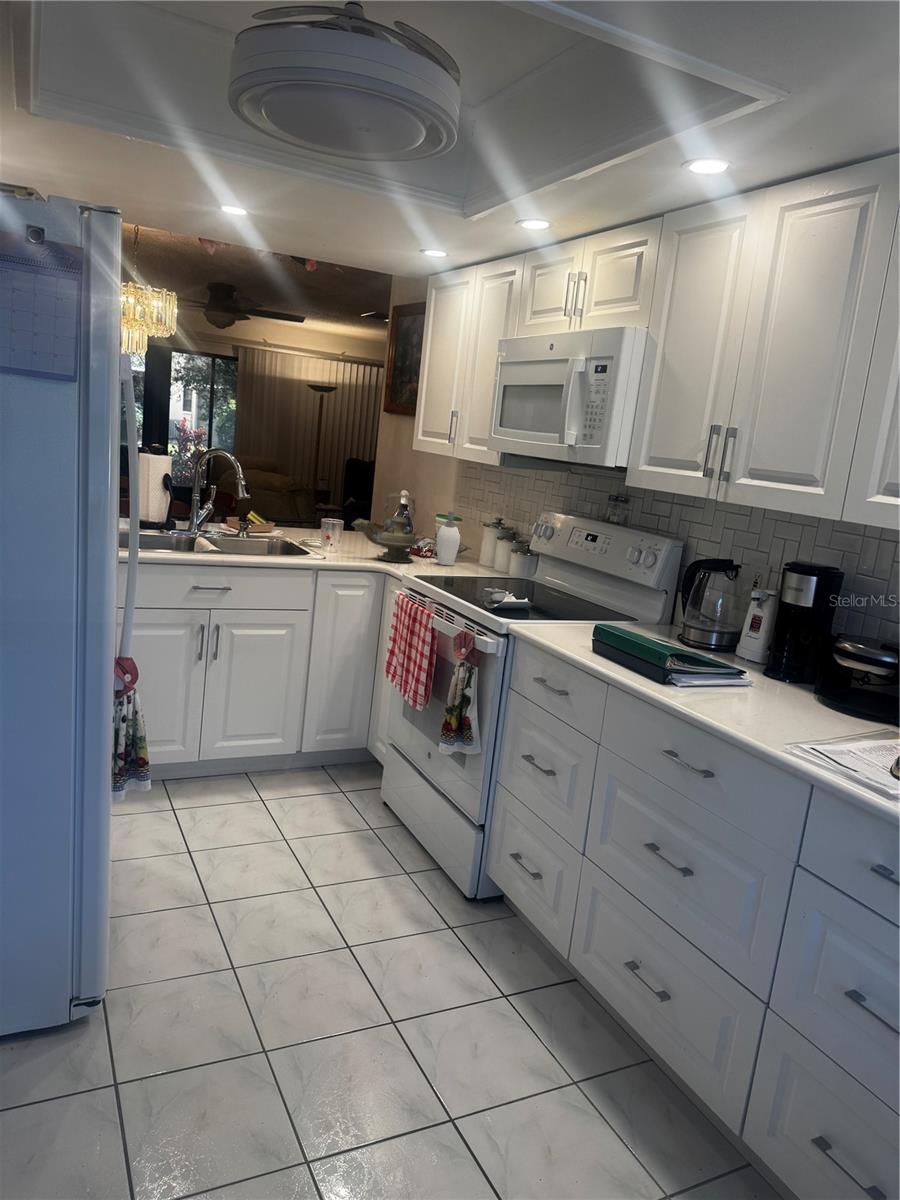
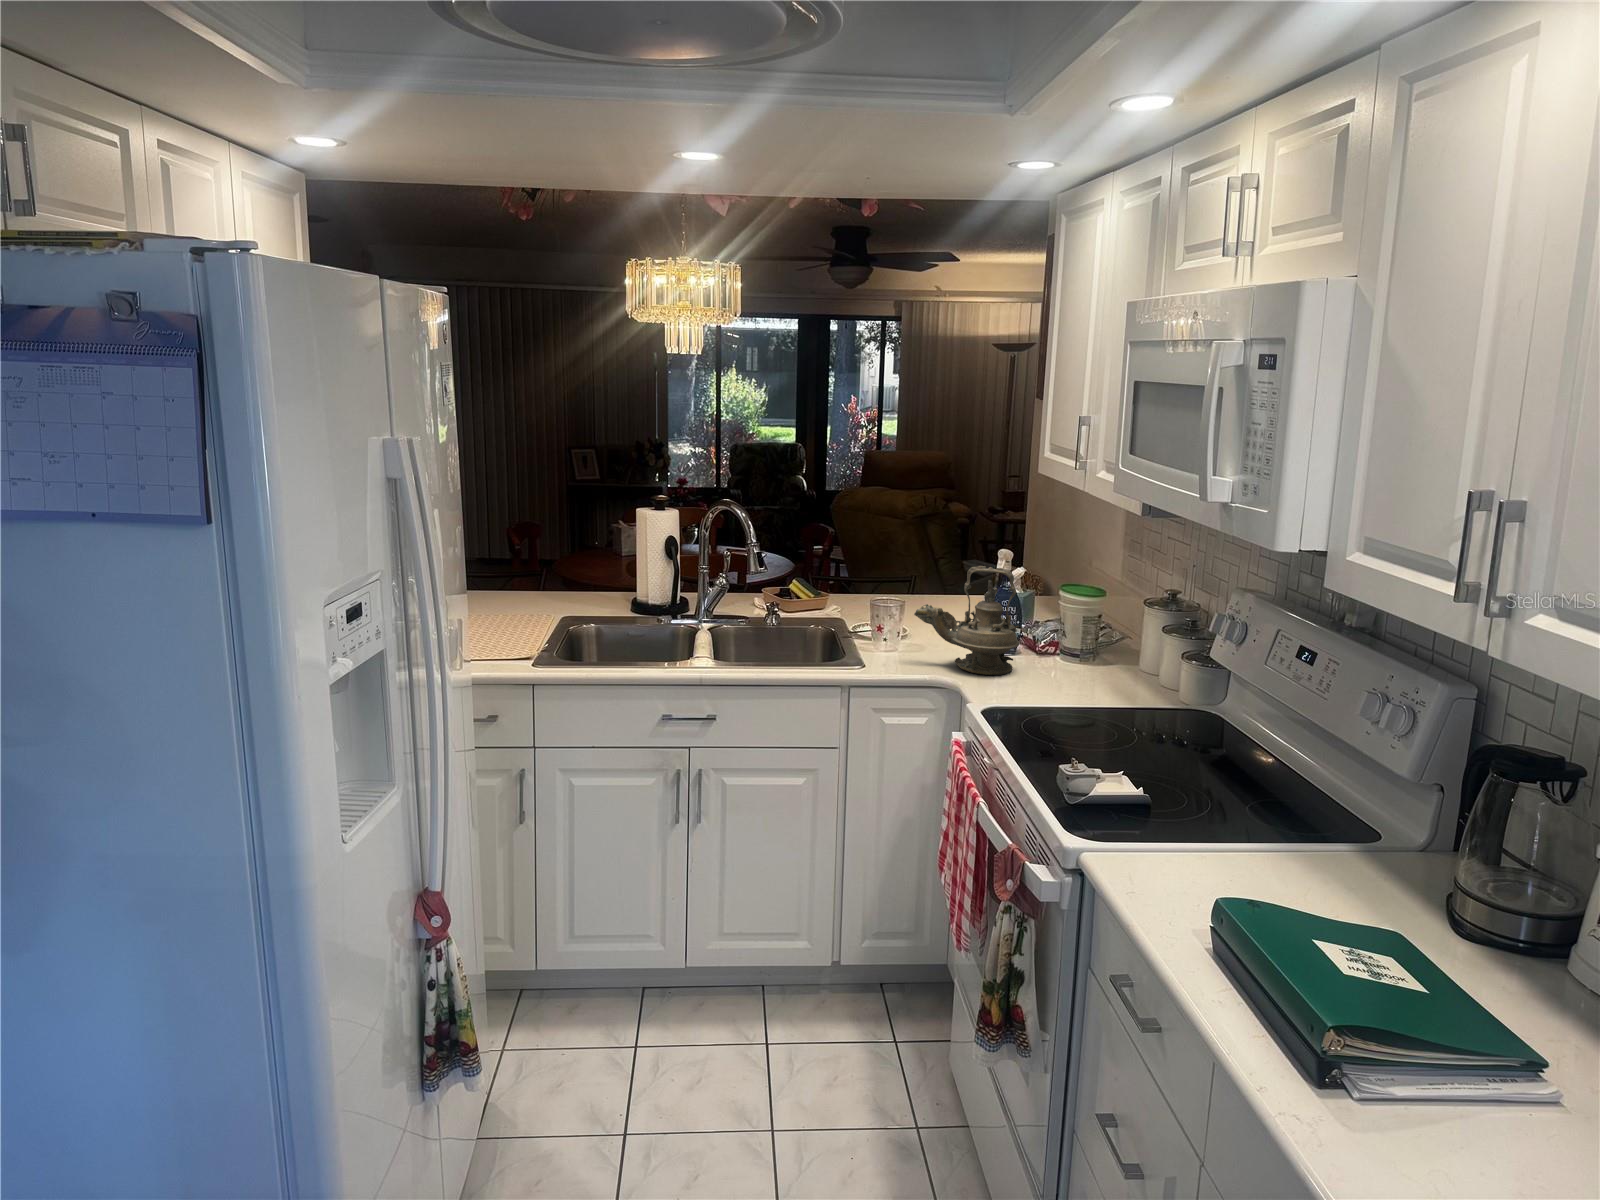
soap dispenser: present [437,511,466,565] -> none [1050,593,1105,681]

